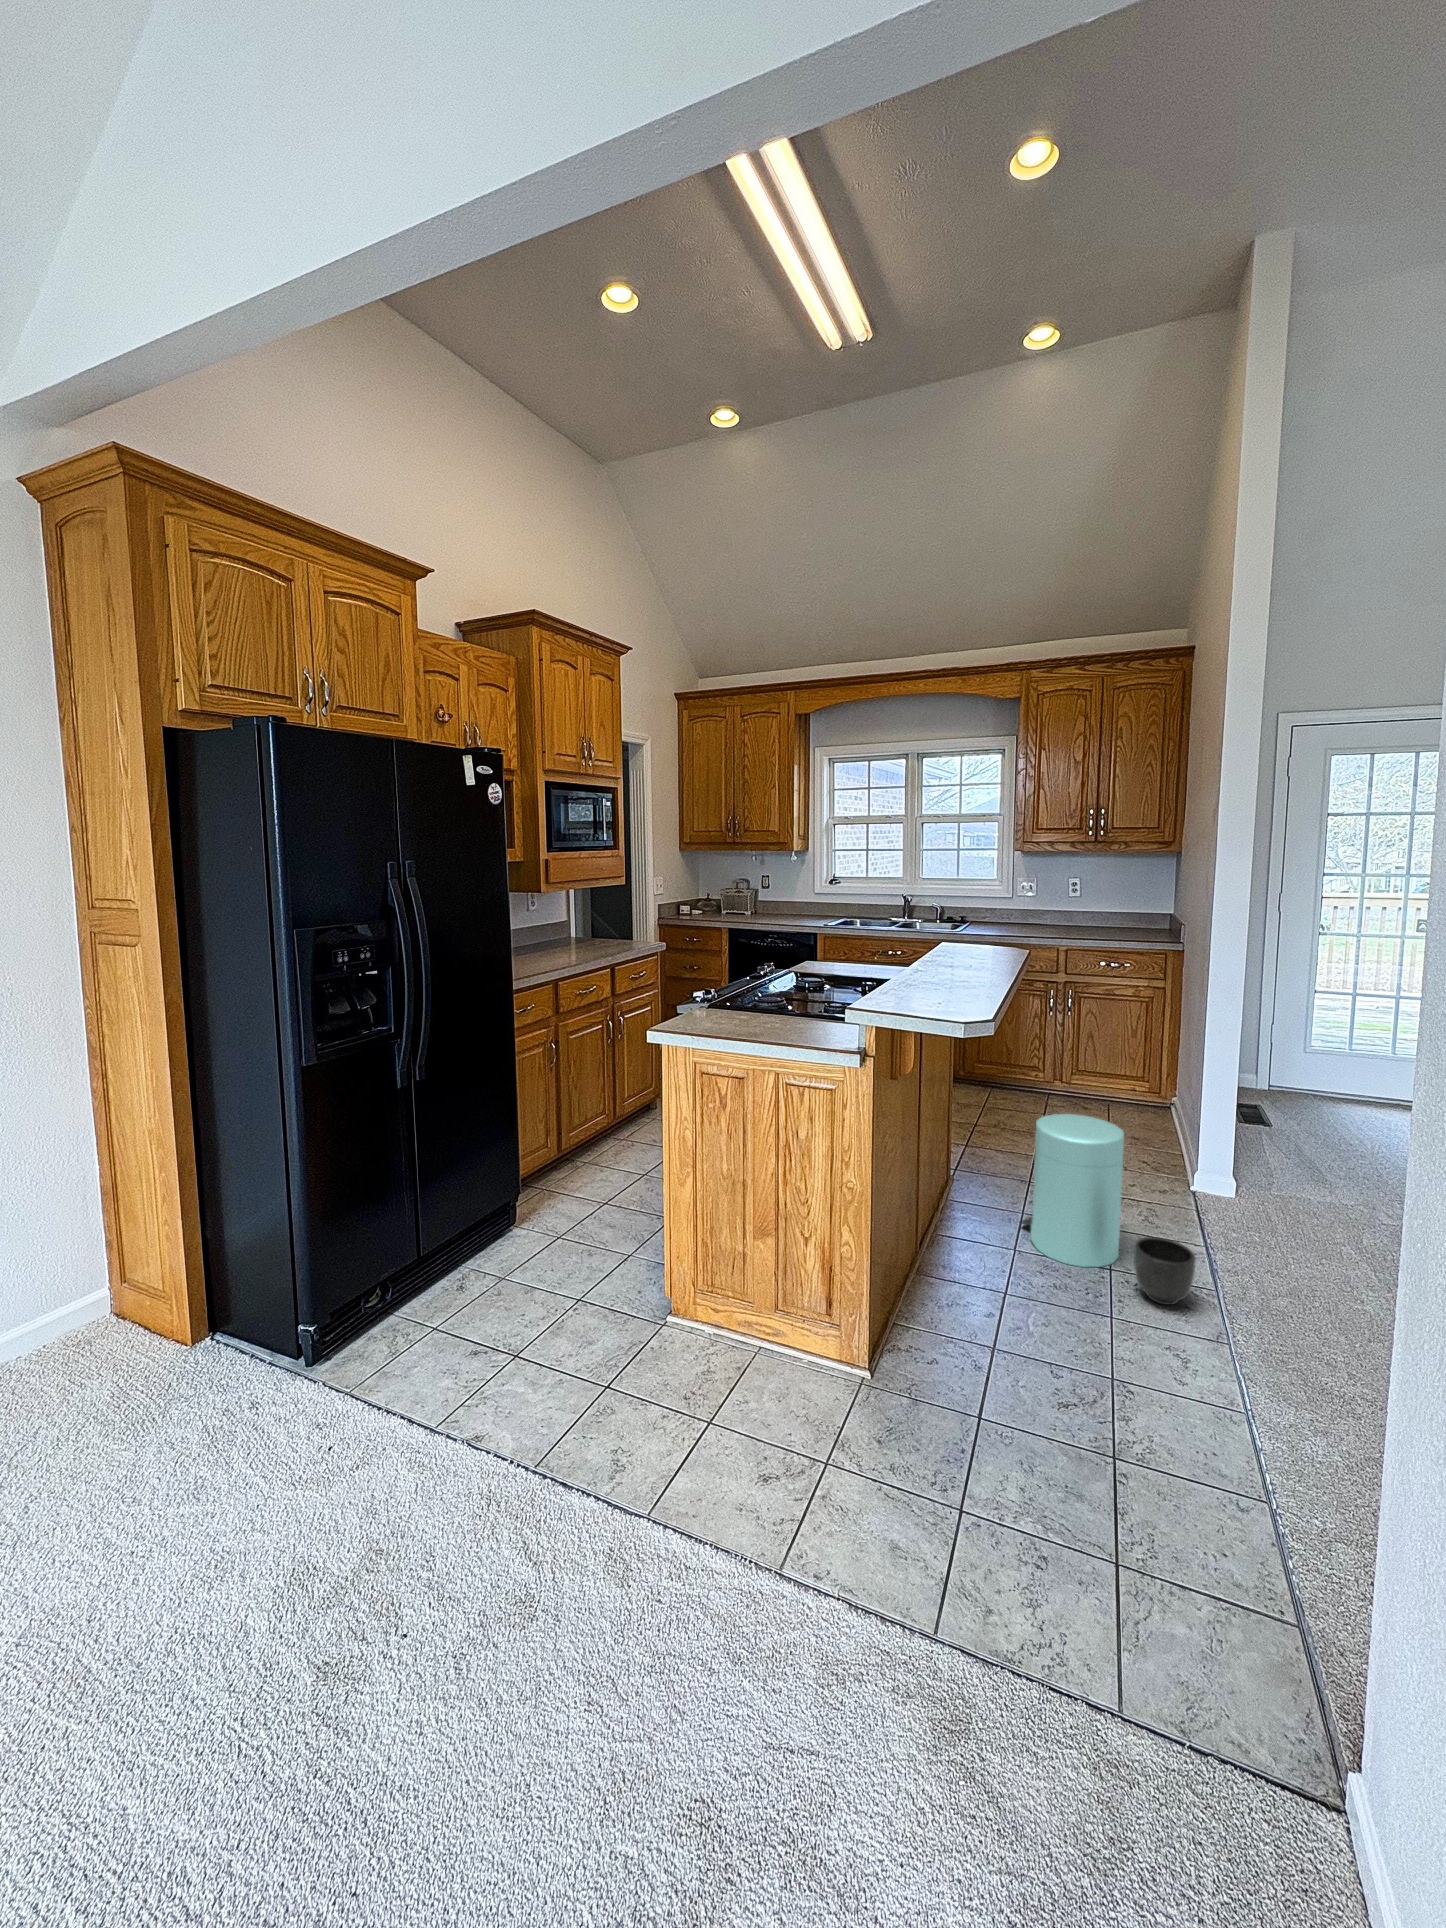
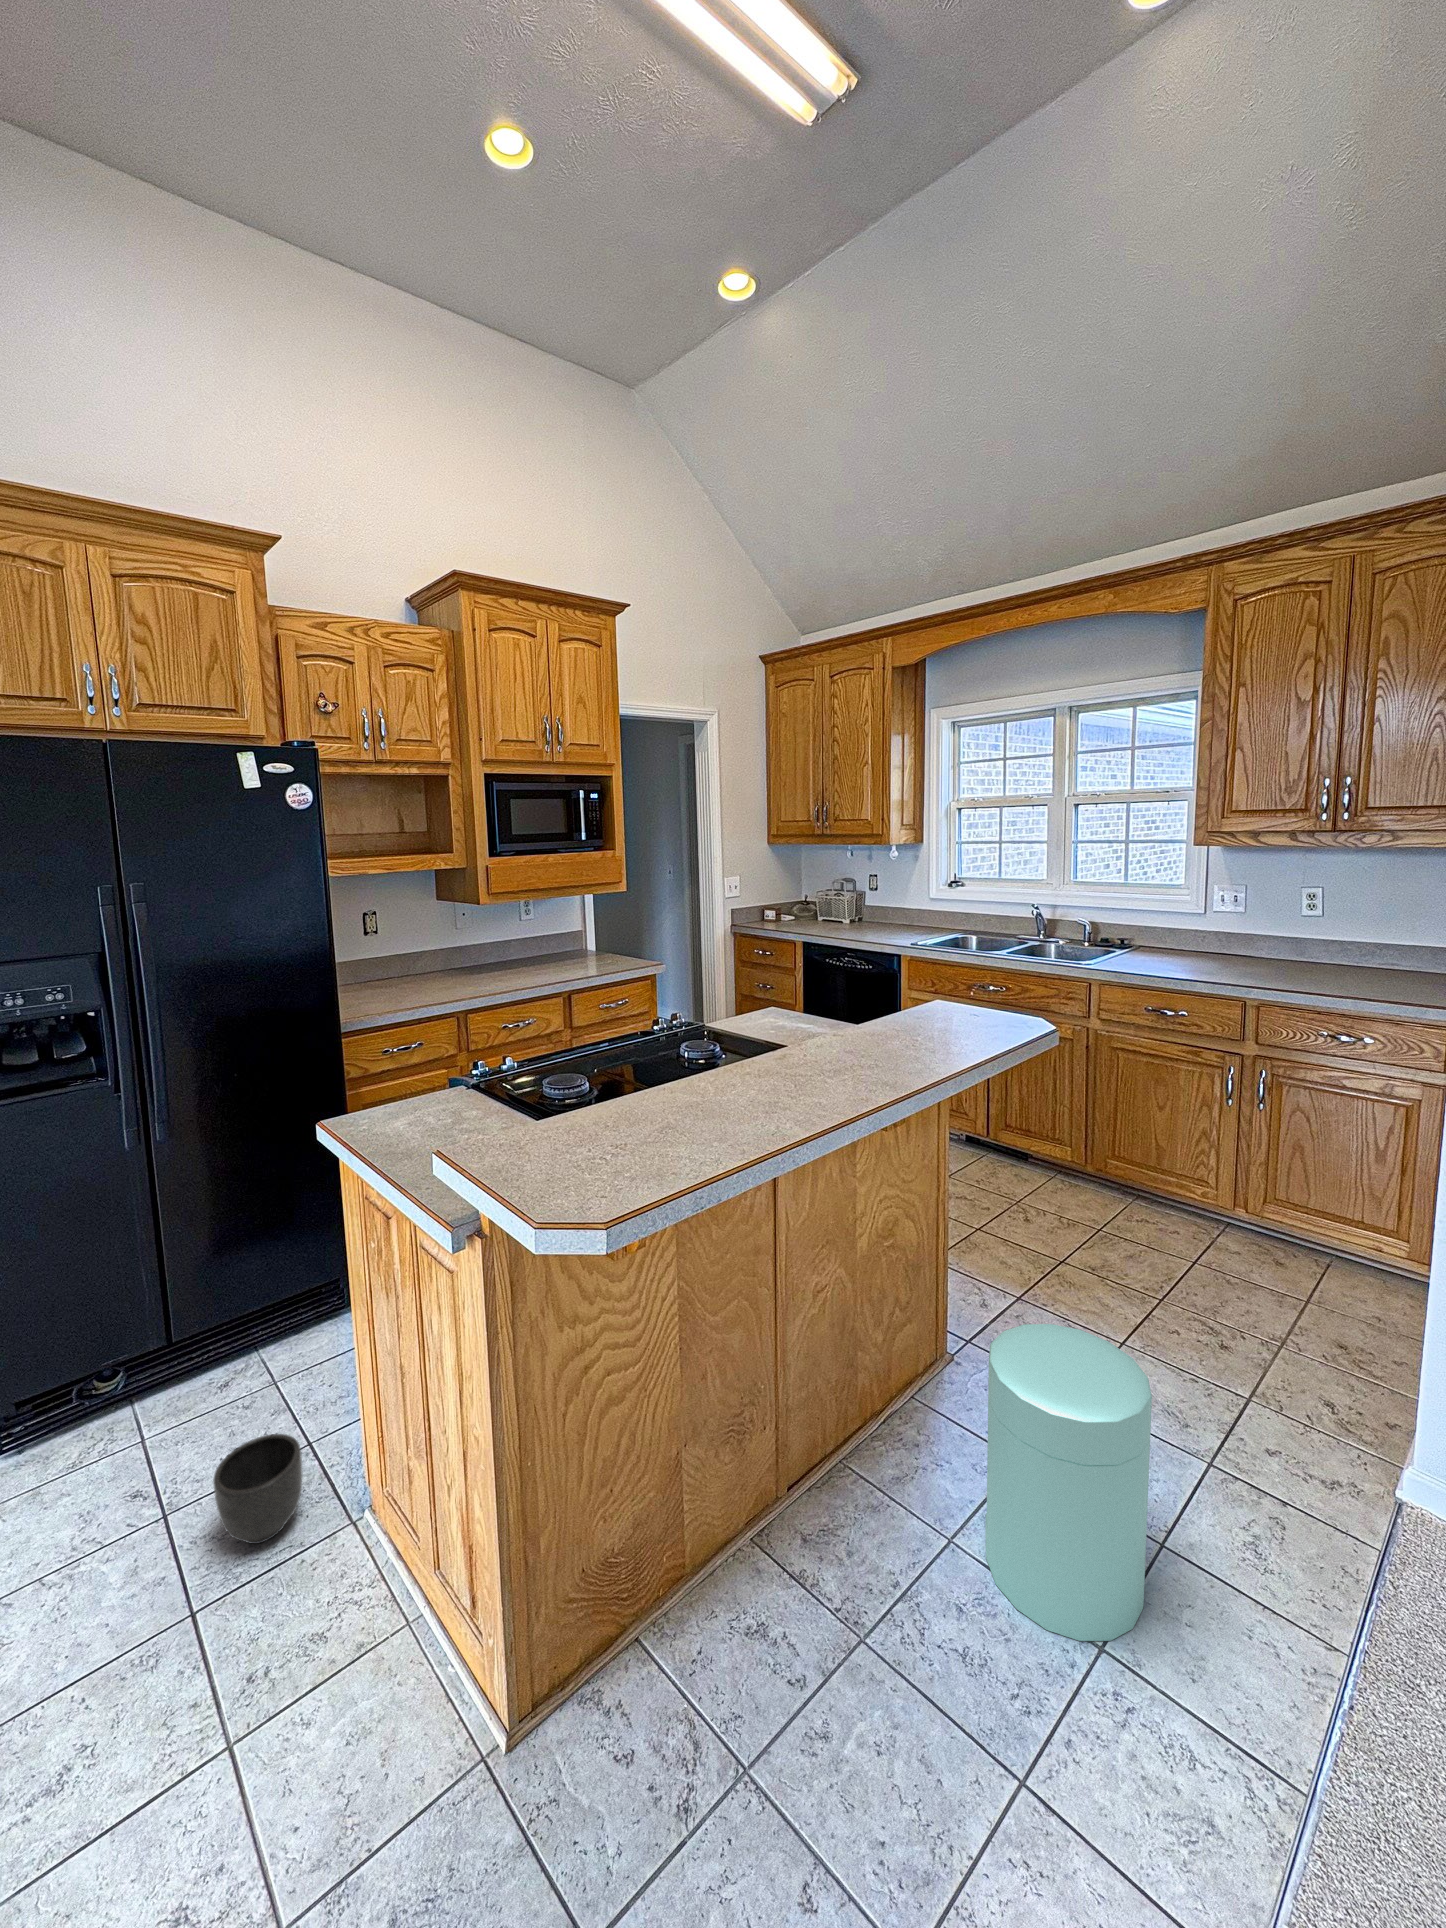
planter: present [1134,1237,1196,1305] -> present [213,1434,302,1544]

